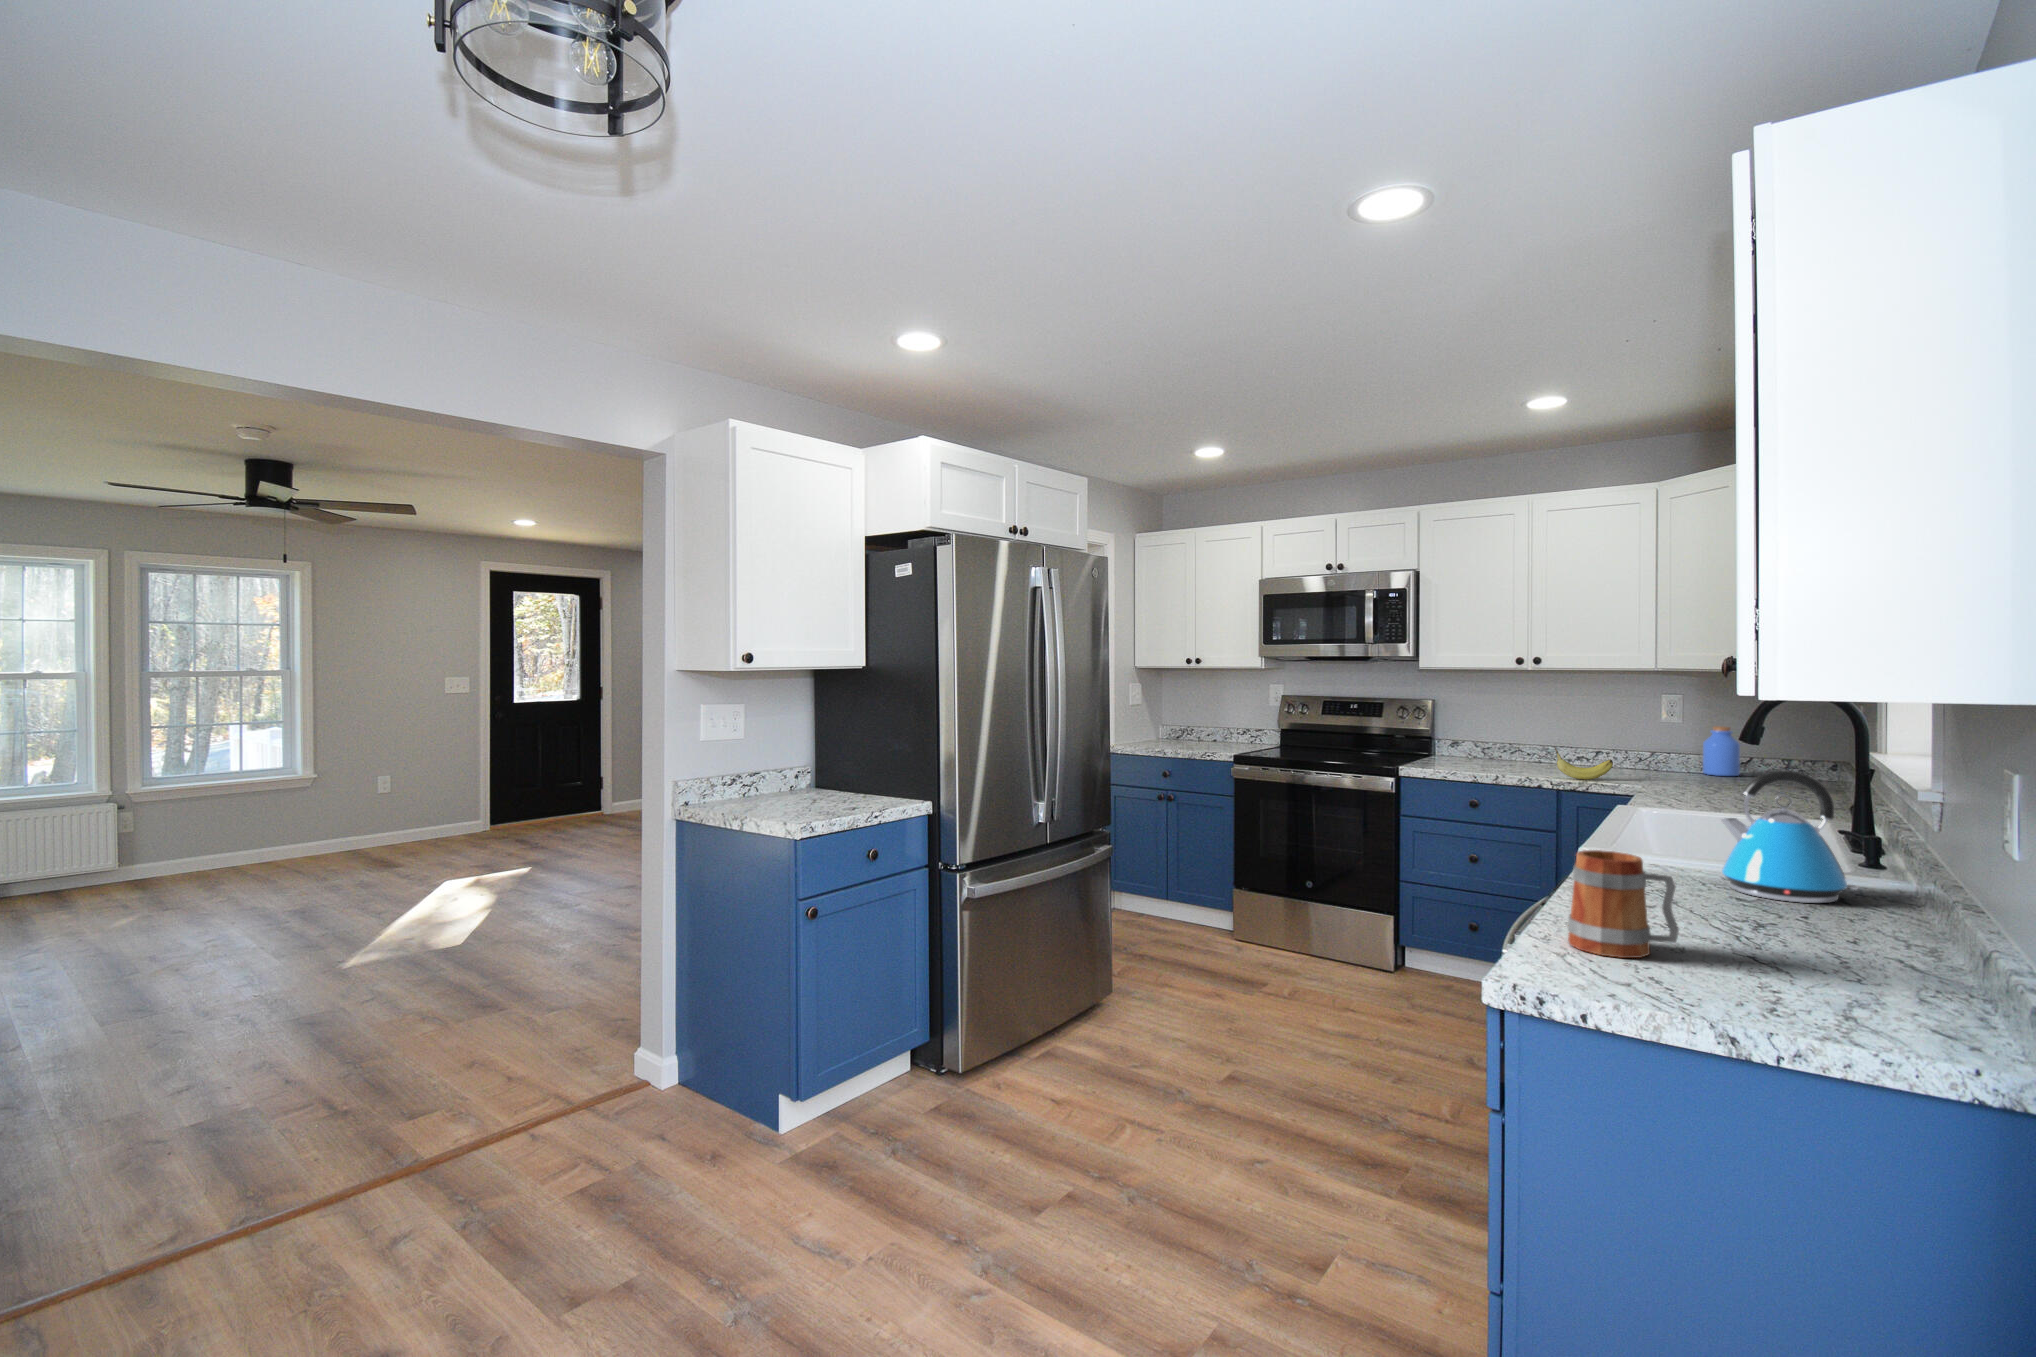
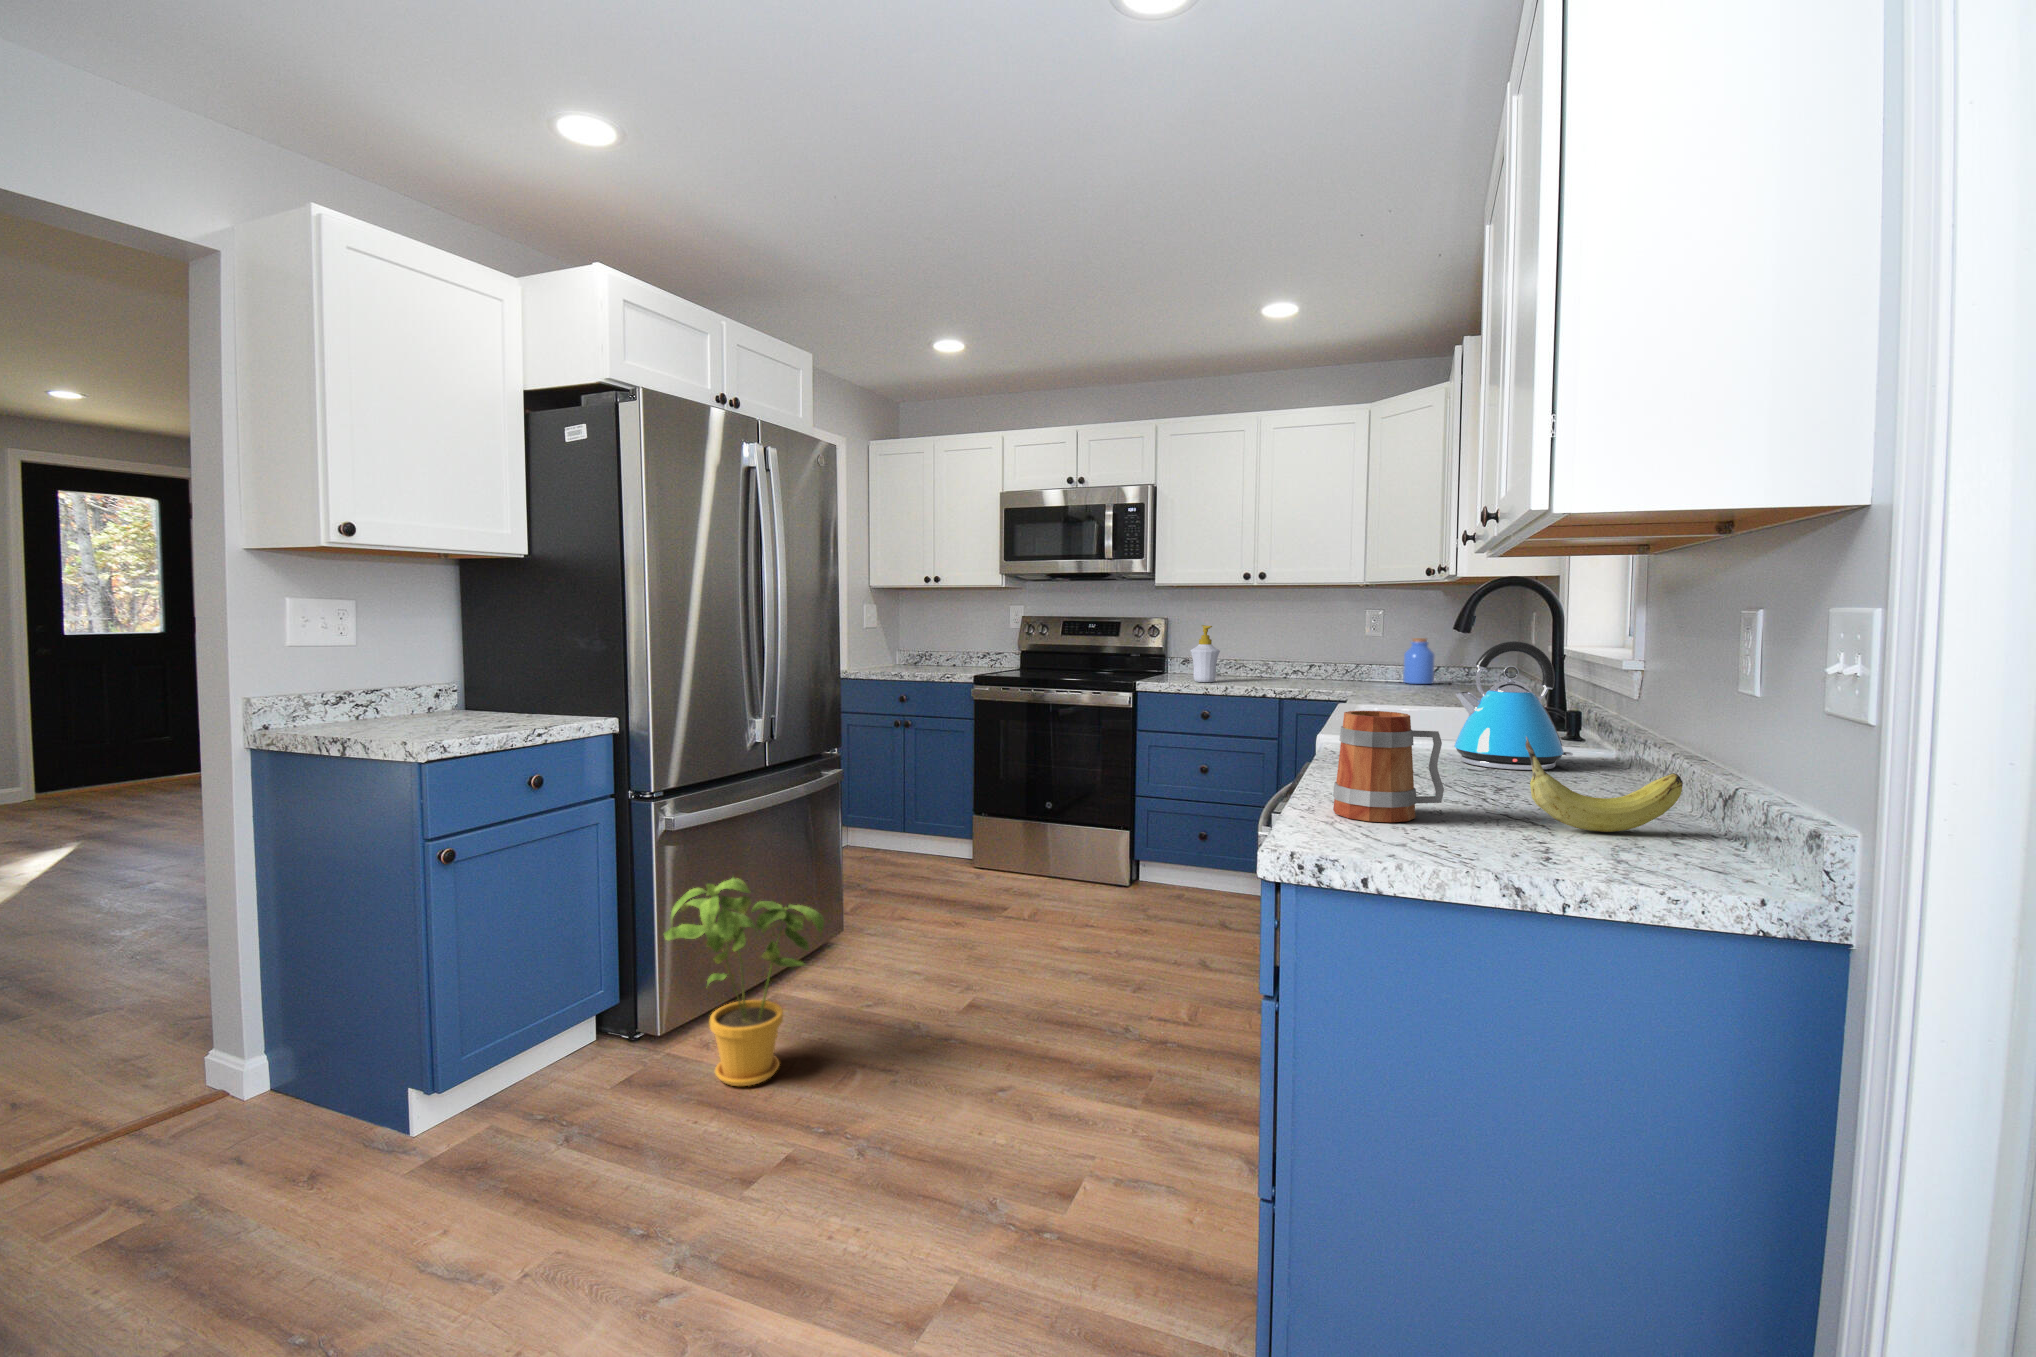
soap bottle: none [1455,711,1487,769] -> present [1190,625,1220,682]
fruit: present [1555,748,1613,780] -> present [1526,737,1683,832]
house plant: none [967,943,1100,1126] -> present [664,877,824,1086]

